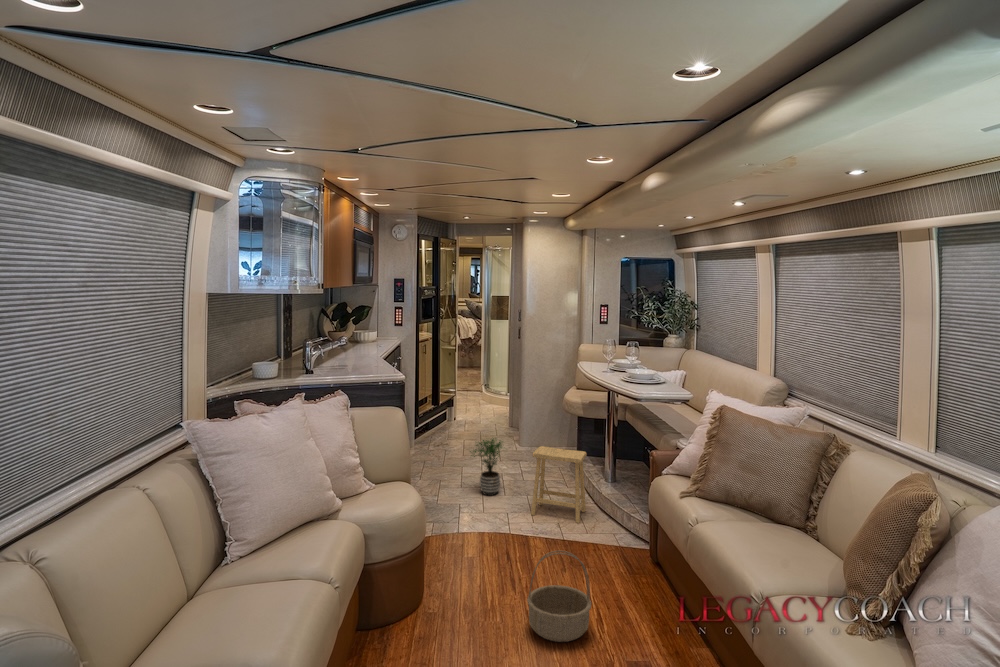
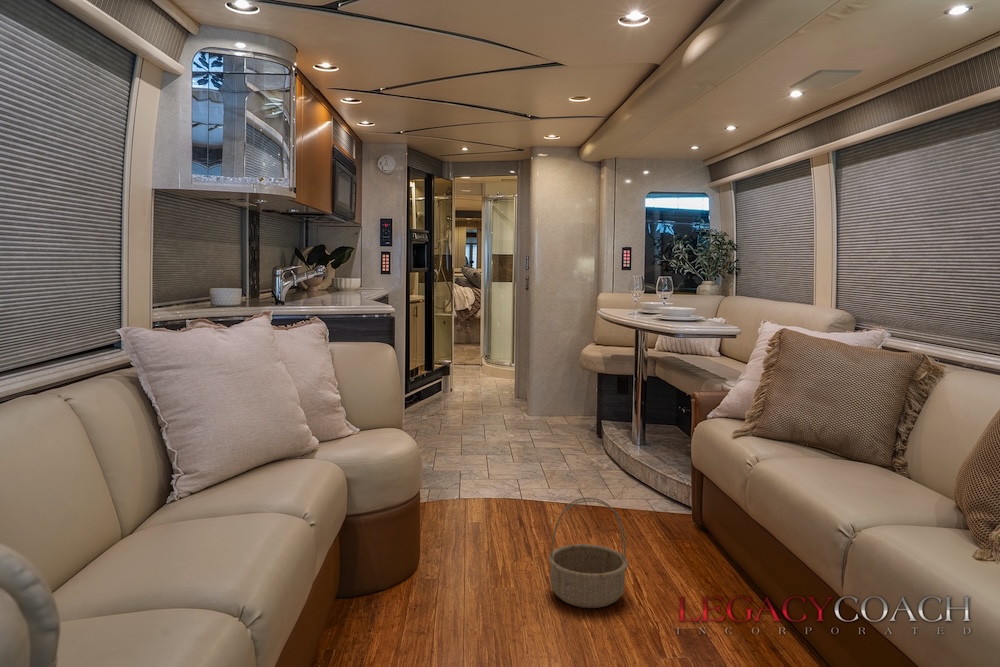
potted plant: present [470,438,503,495] -> none [470,393,517,462]
footstool: present [531,446,587,523] -> none [545,401,611,489]

